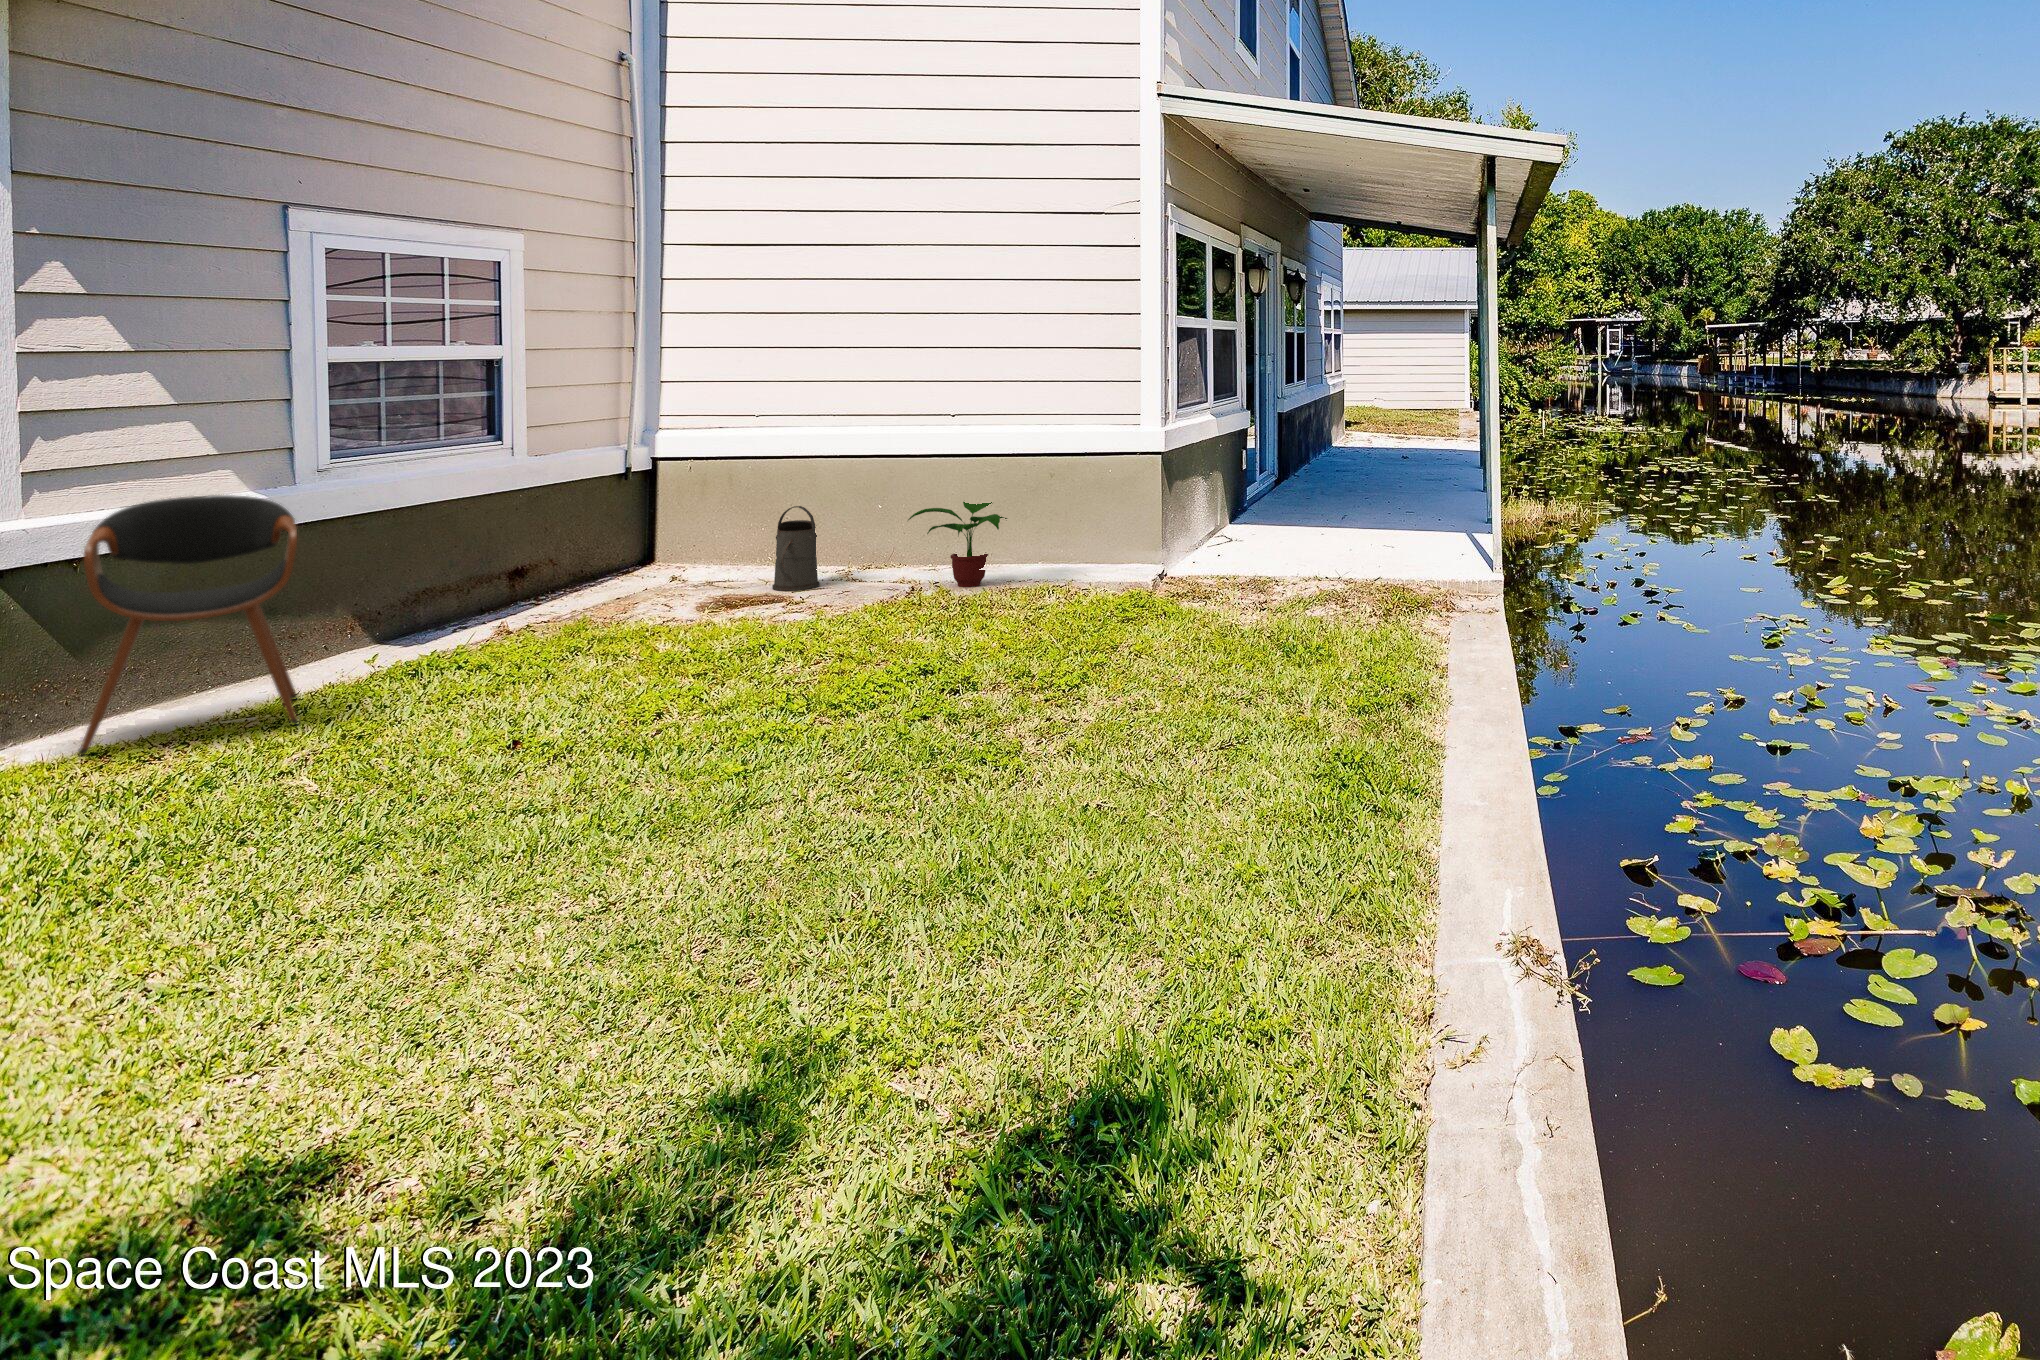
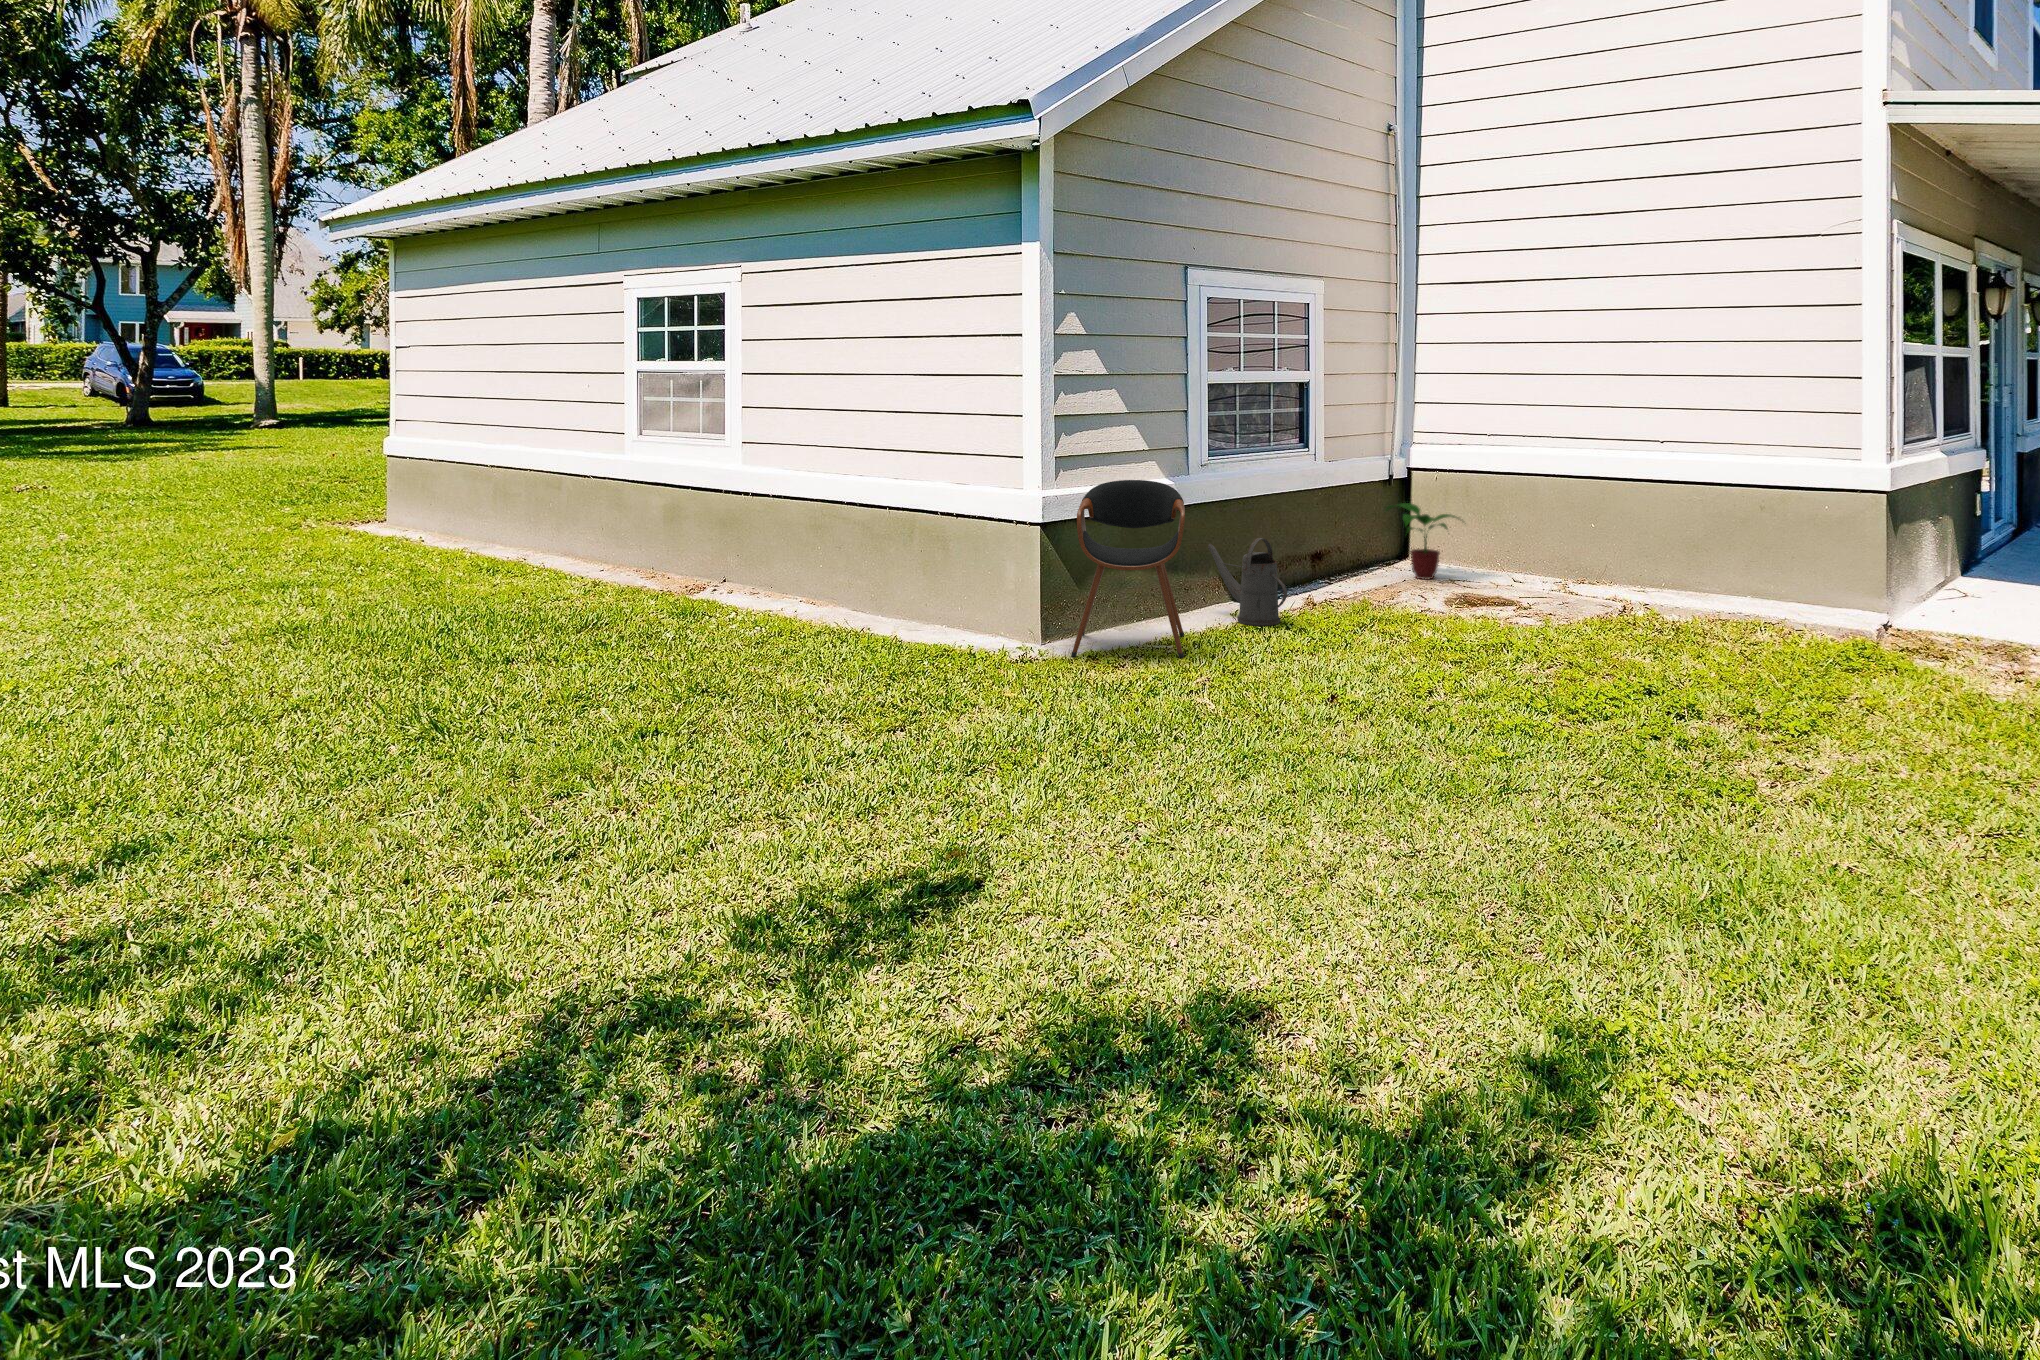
potted plant: present [908,502,1007,587] -> present [1386,503,1457,580]
watering can: present [772,506,820,591] -> present [1208,538,1287,626]

